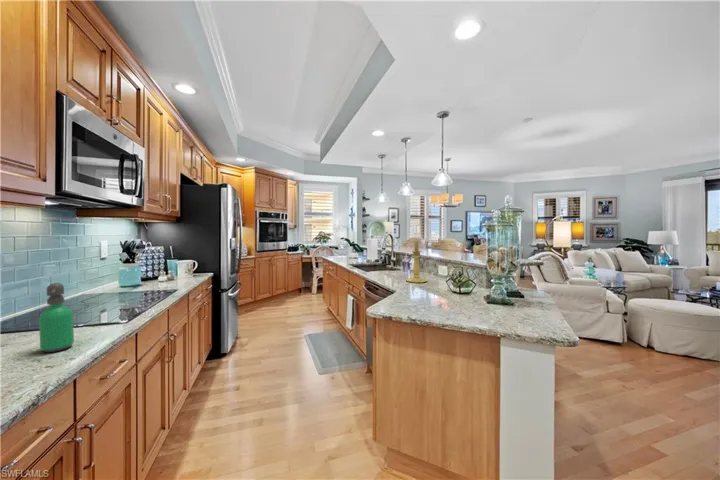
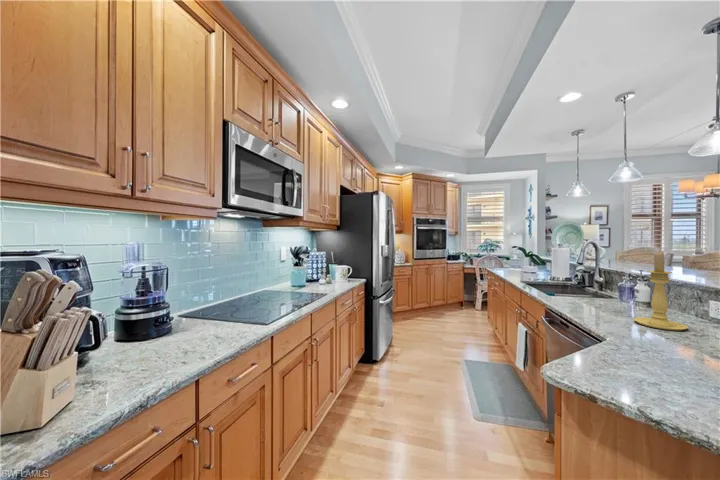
soap dispenser: present [39,283,74,352] -> none [188,286,213,350]

